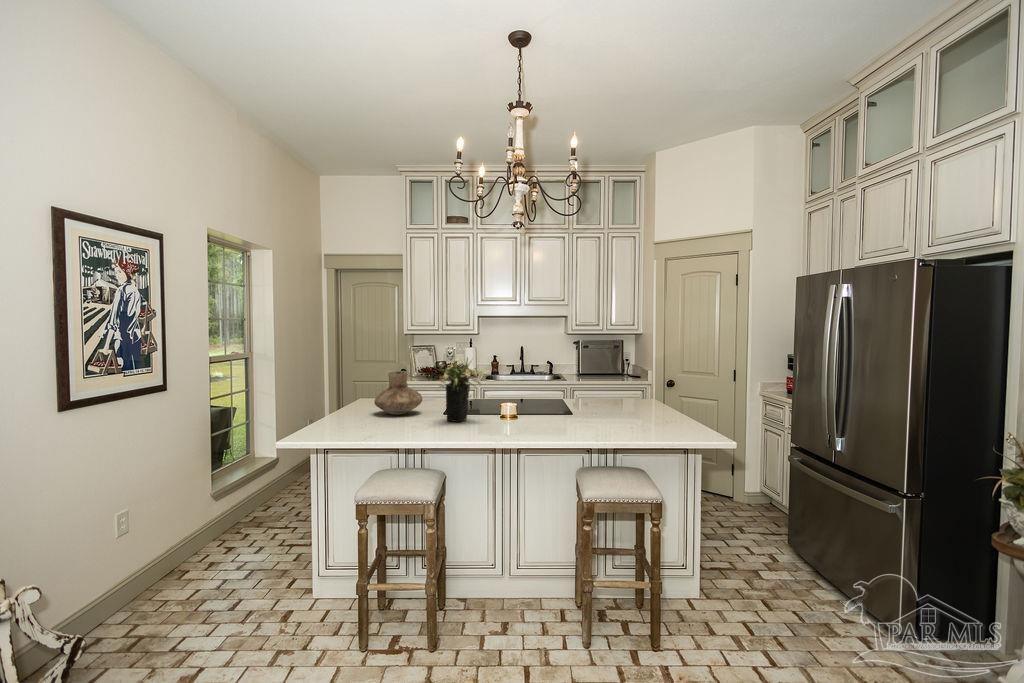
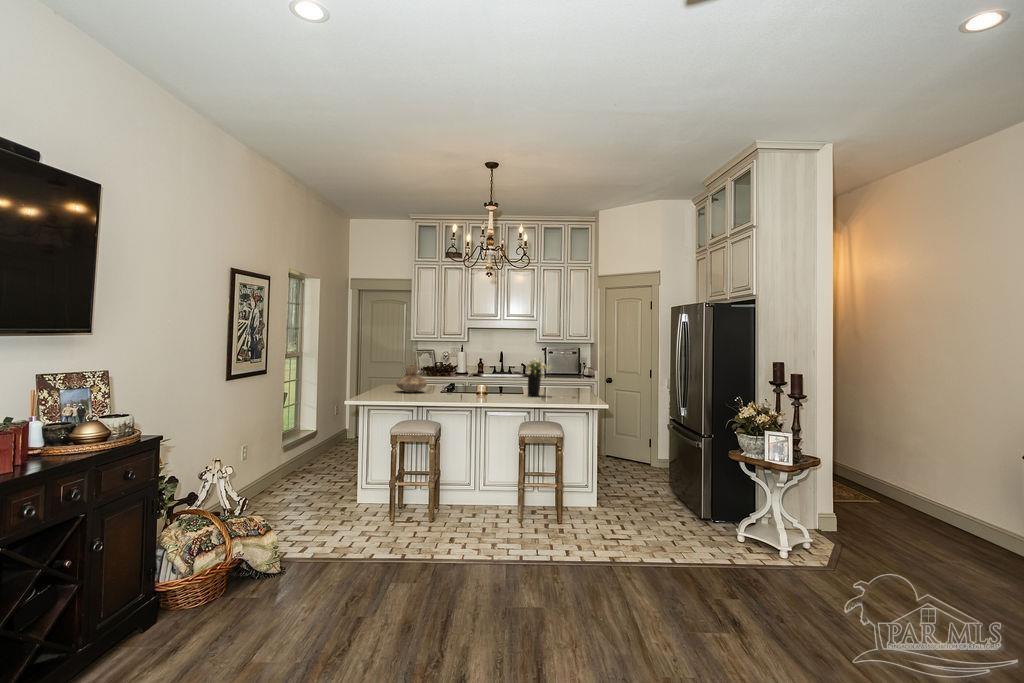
flower arrangement: present [440,358,484,422] -> present [526,359,551,396]

